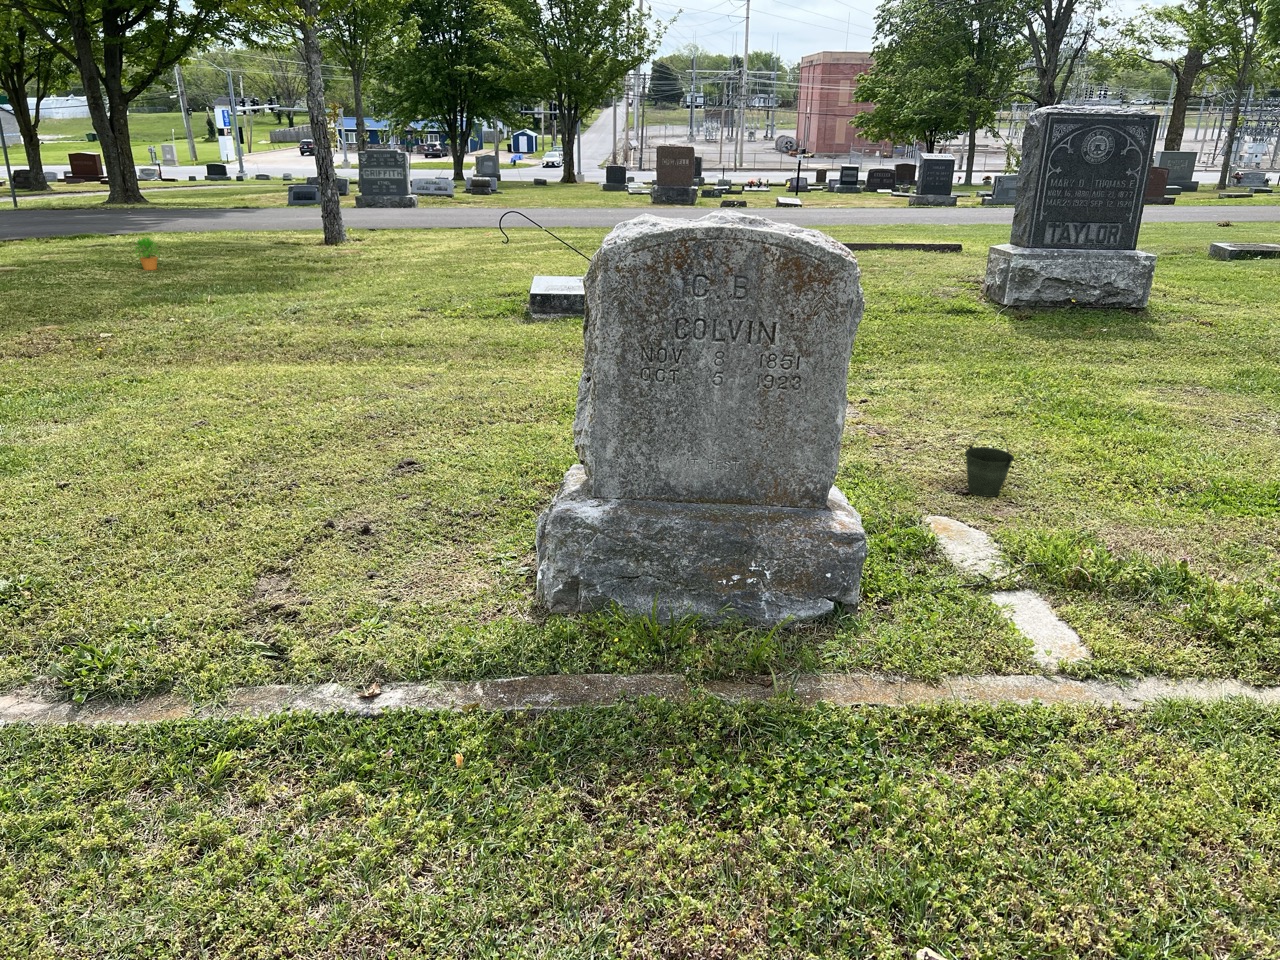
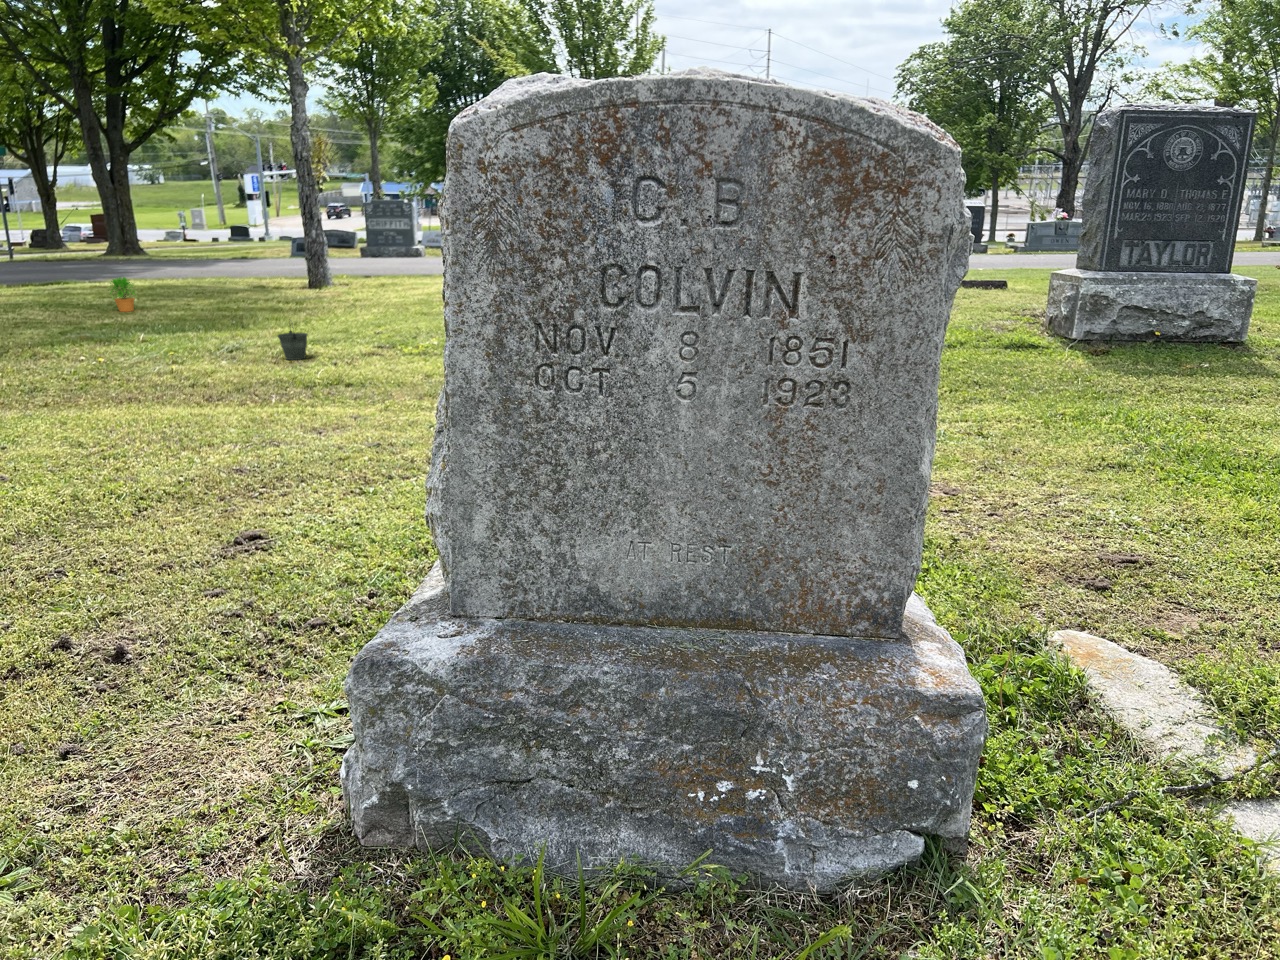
bucket: present [965,430,1014,497] -> present [278,320,307,360]

